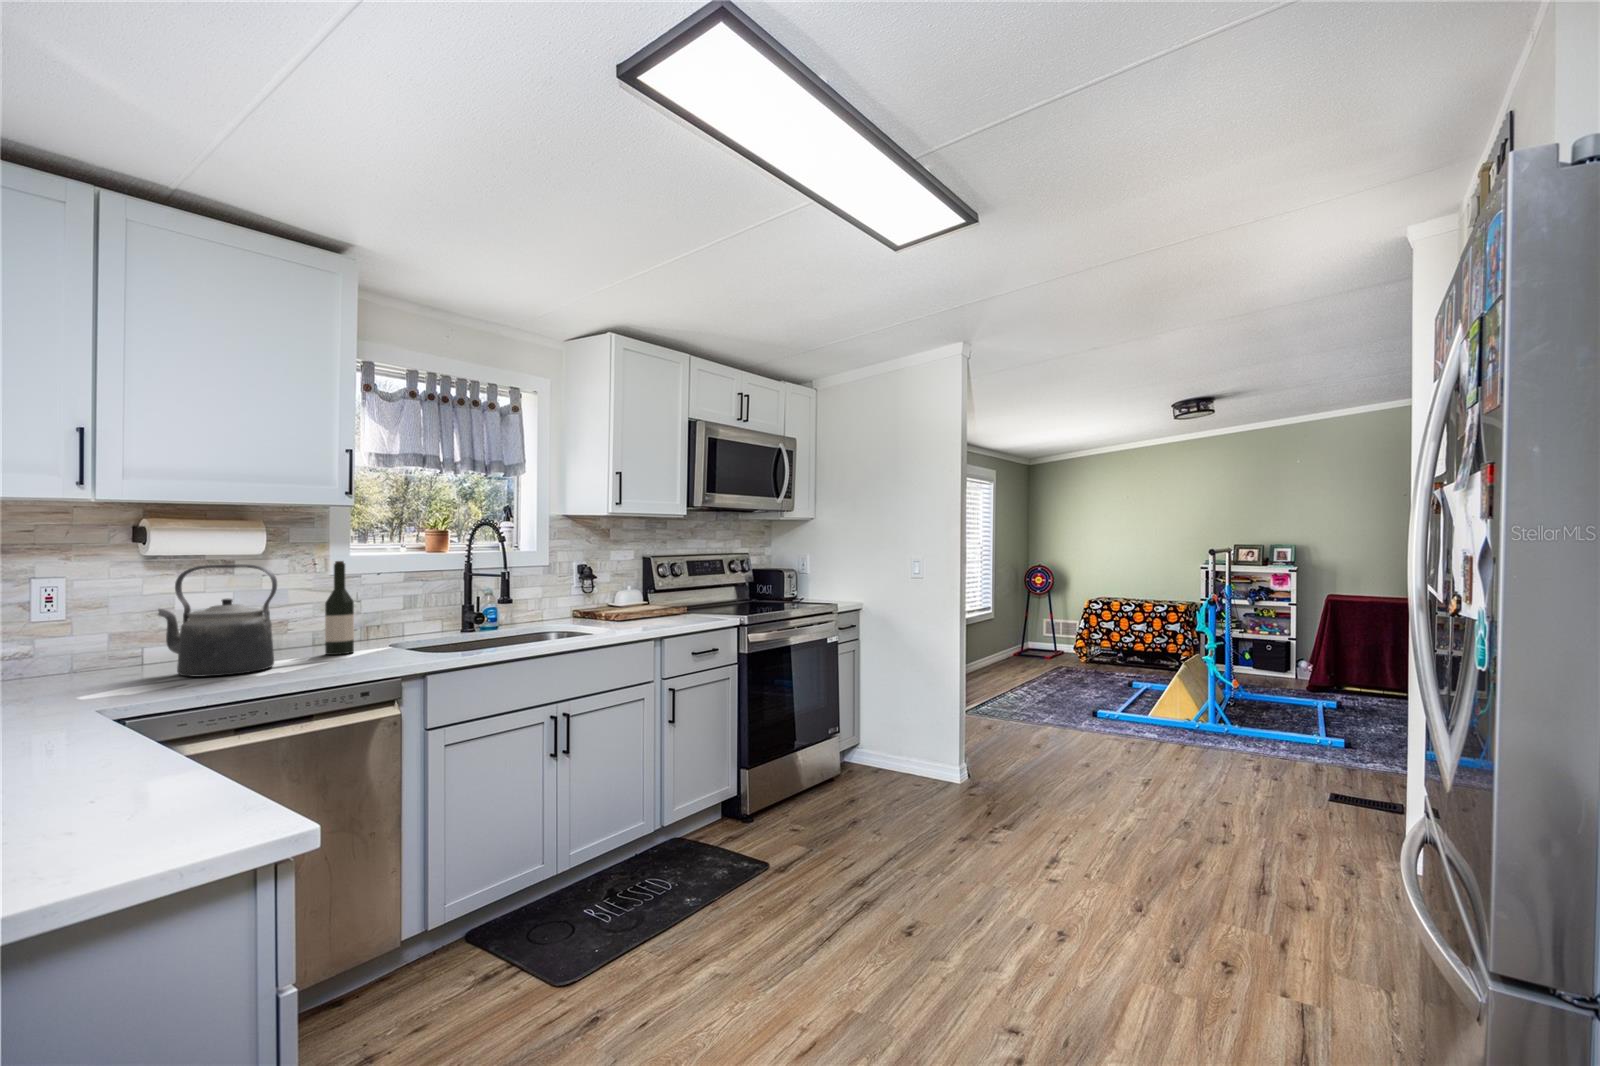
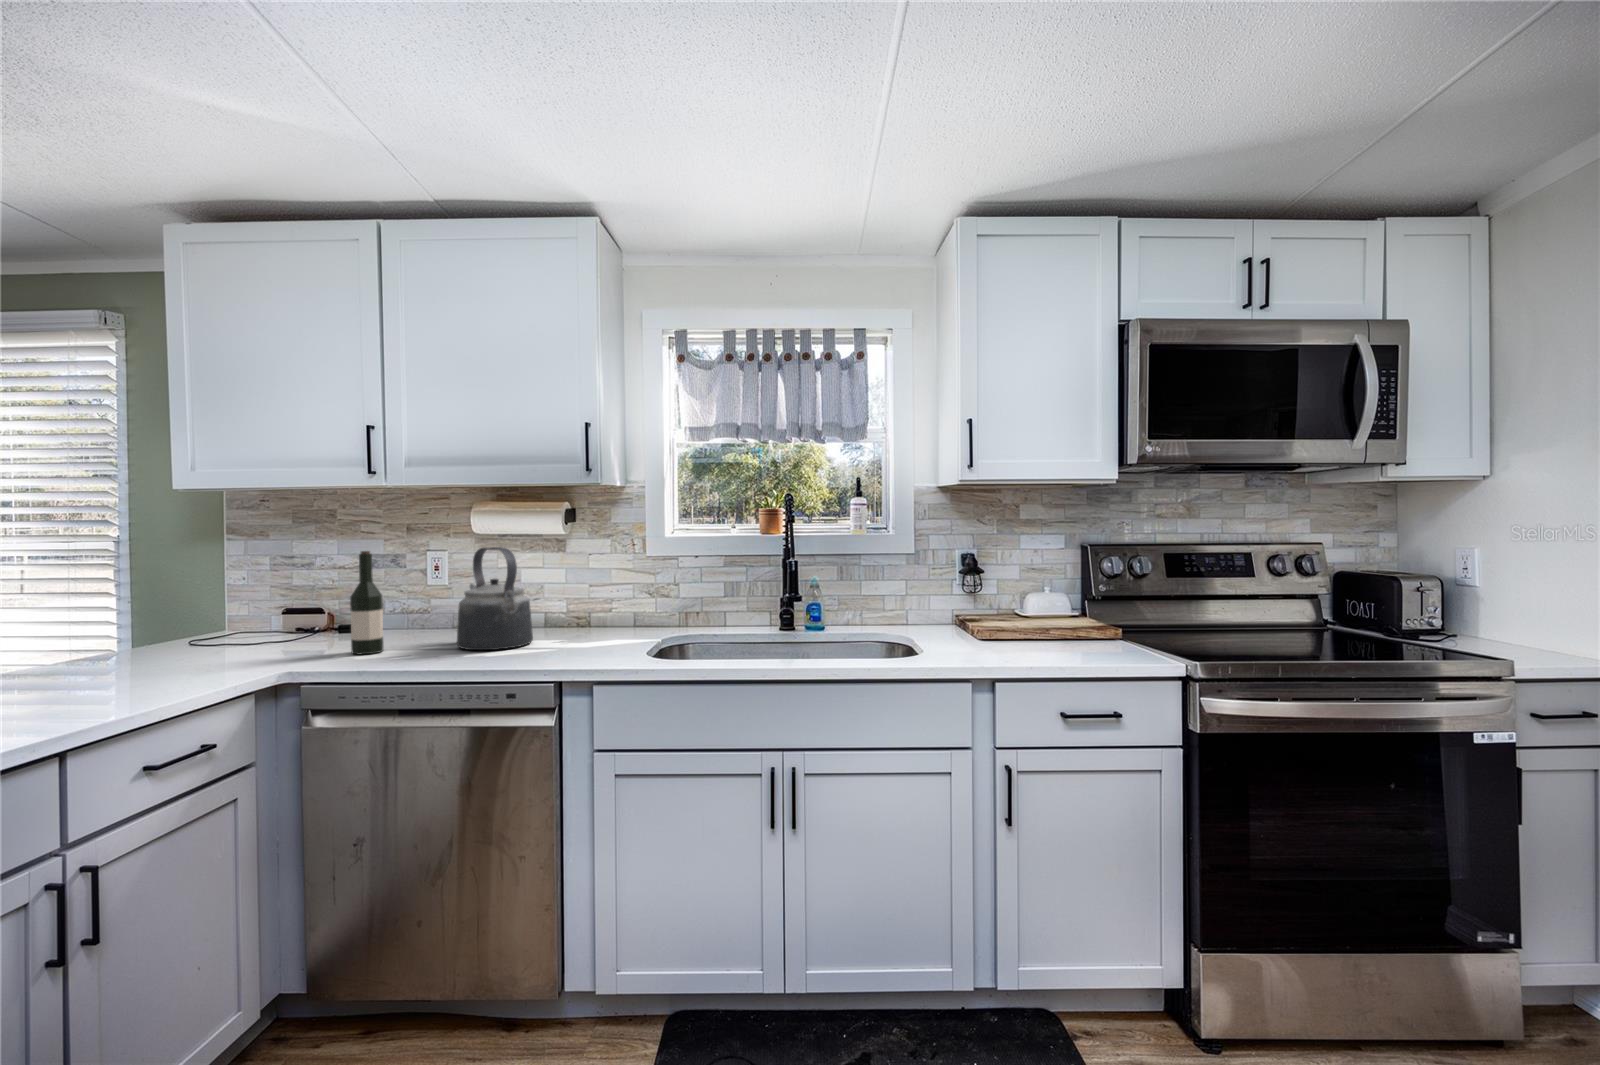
wine bottle: present [325,561,354,655] -> present [350,551,384,655]

